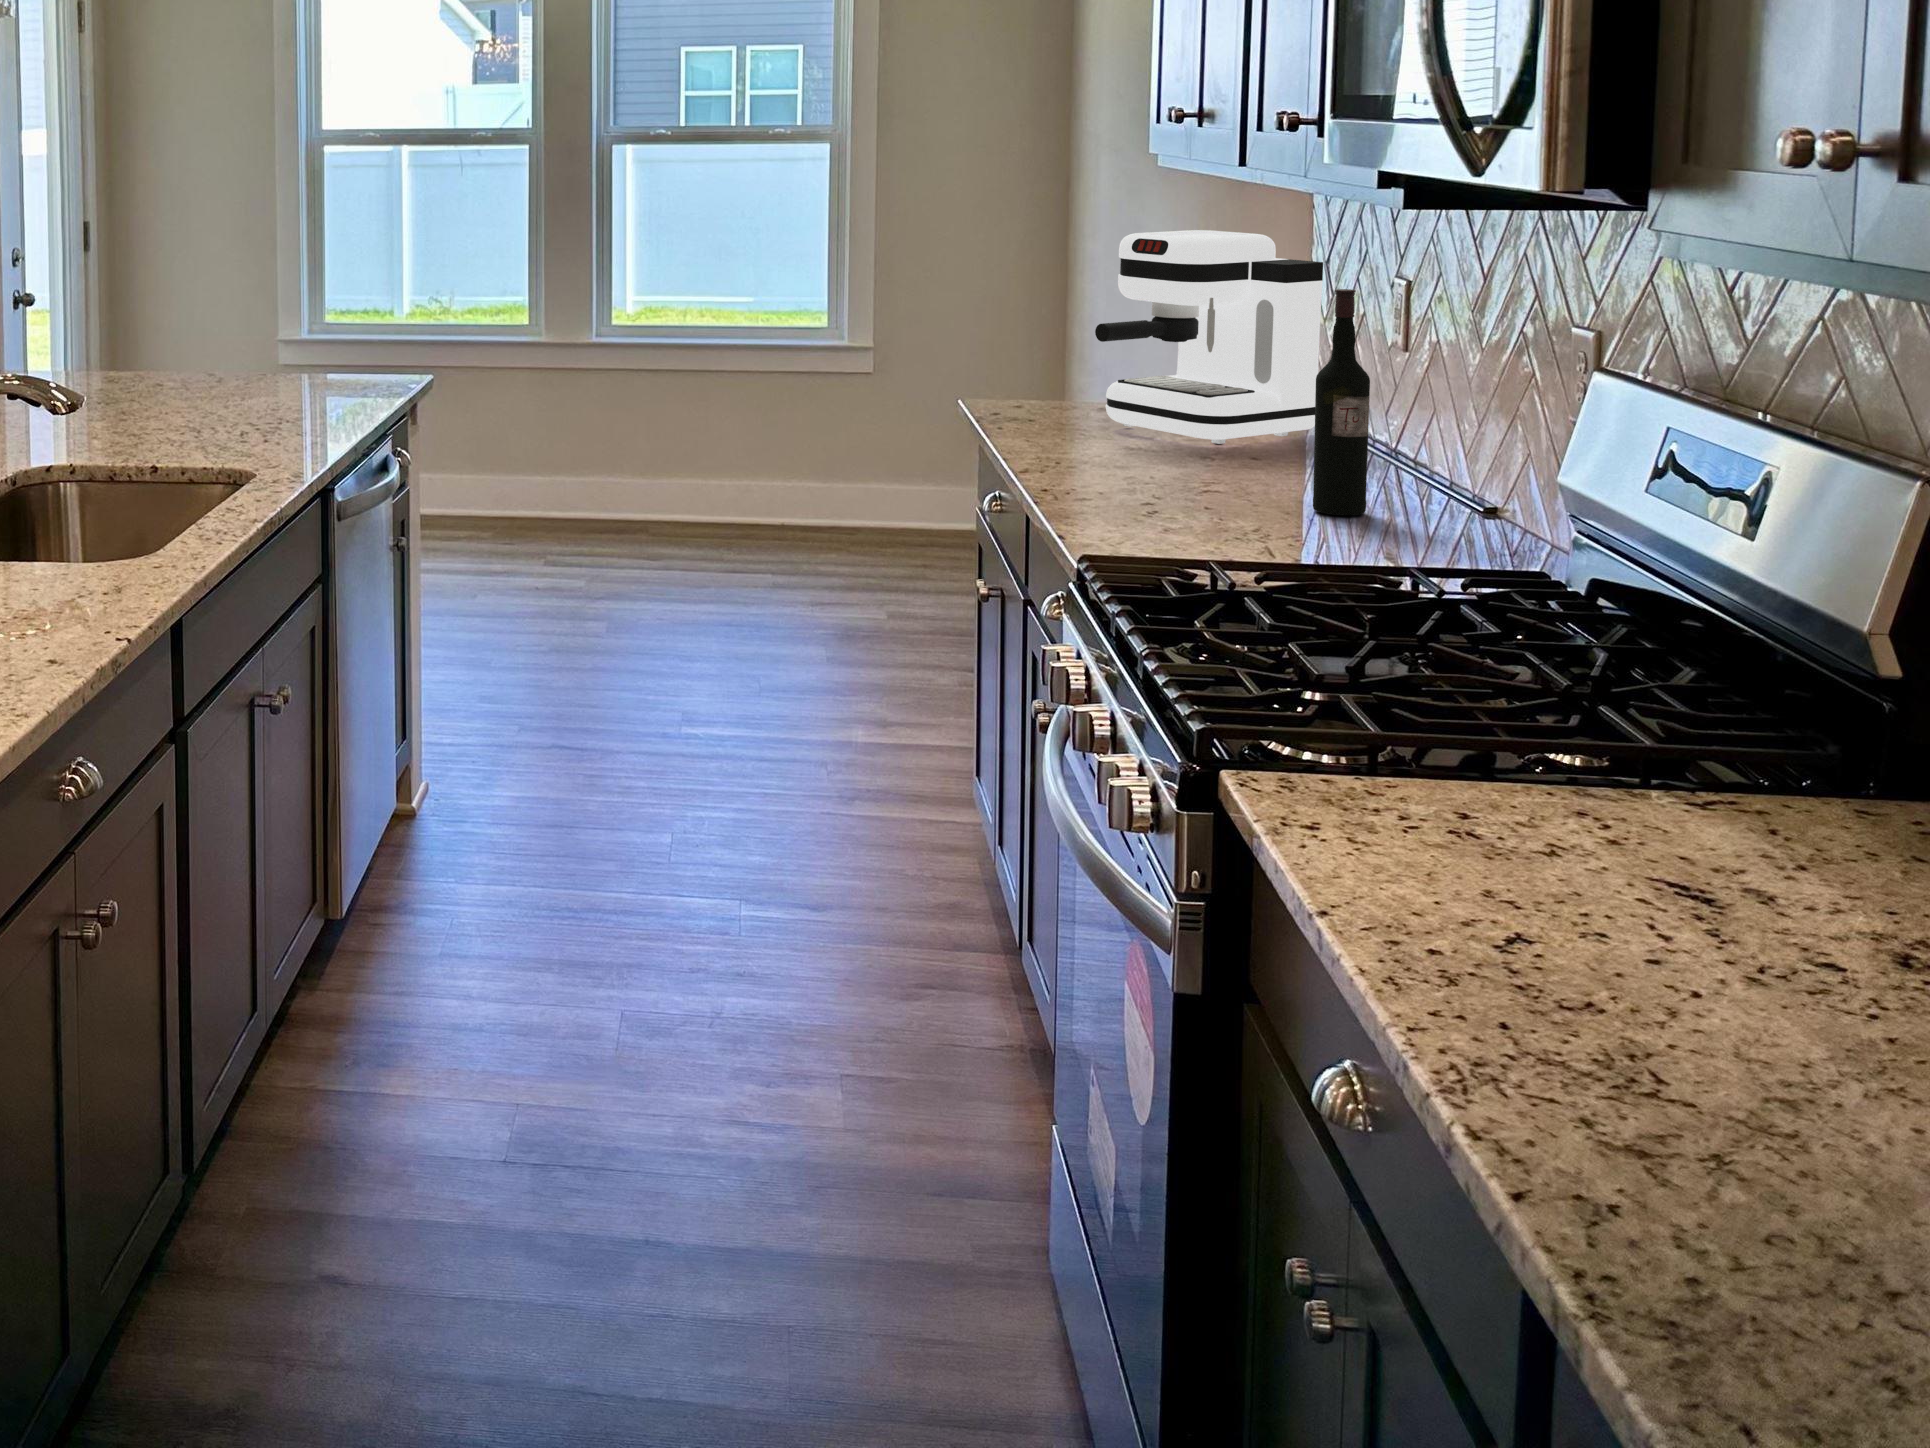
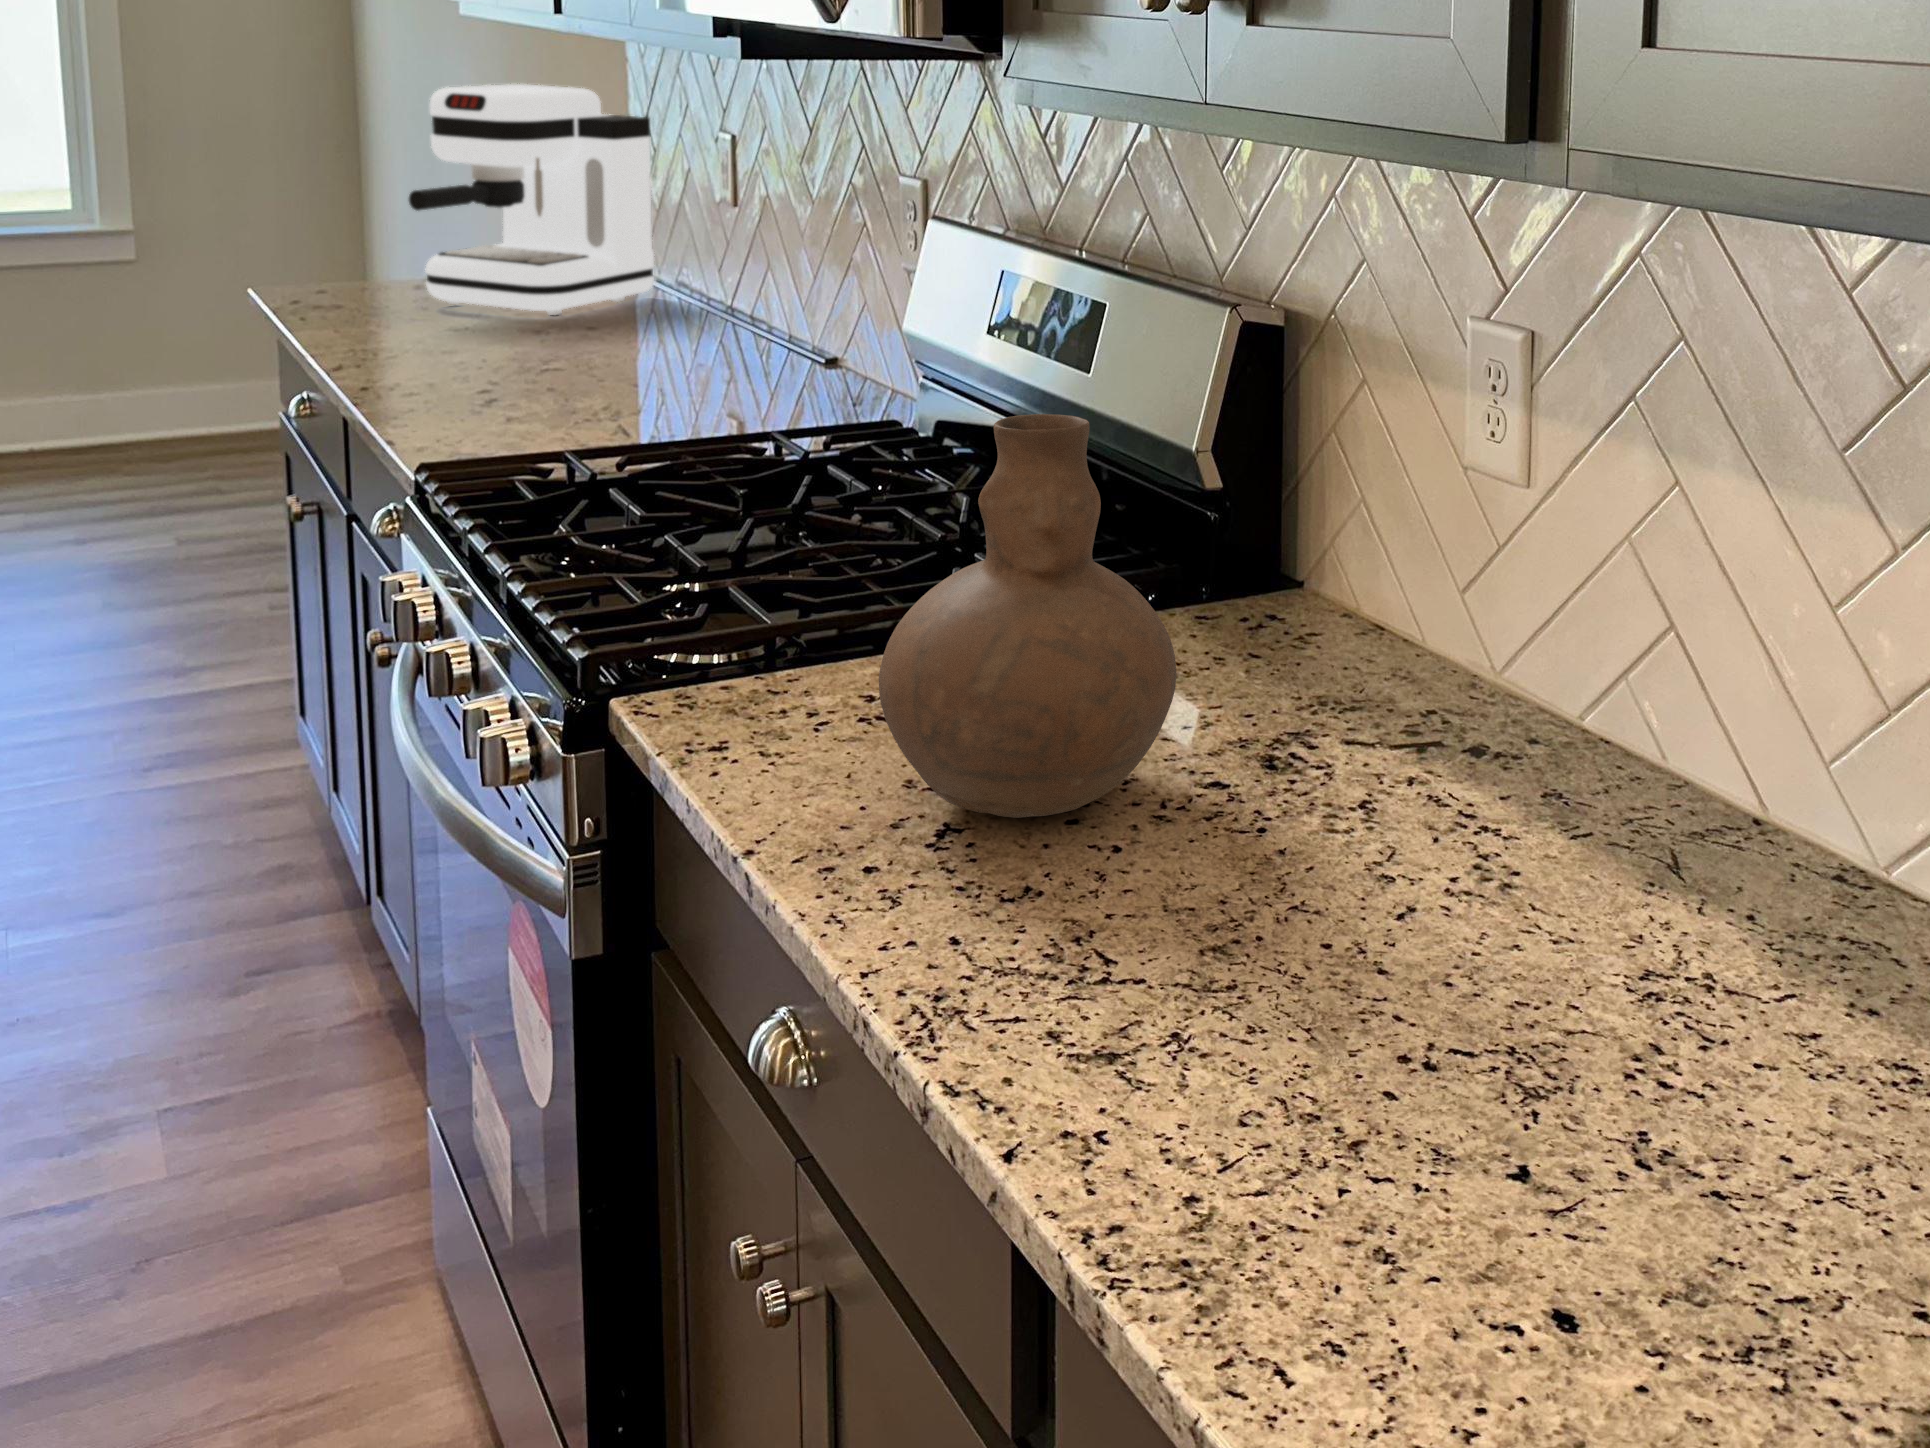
wine bottle: present [1313,289,1370,515] -> none [658,144,715,381]
vase: none [1457,562,1791,952] -> present [879,414,1176,818]

